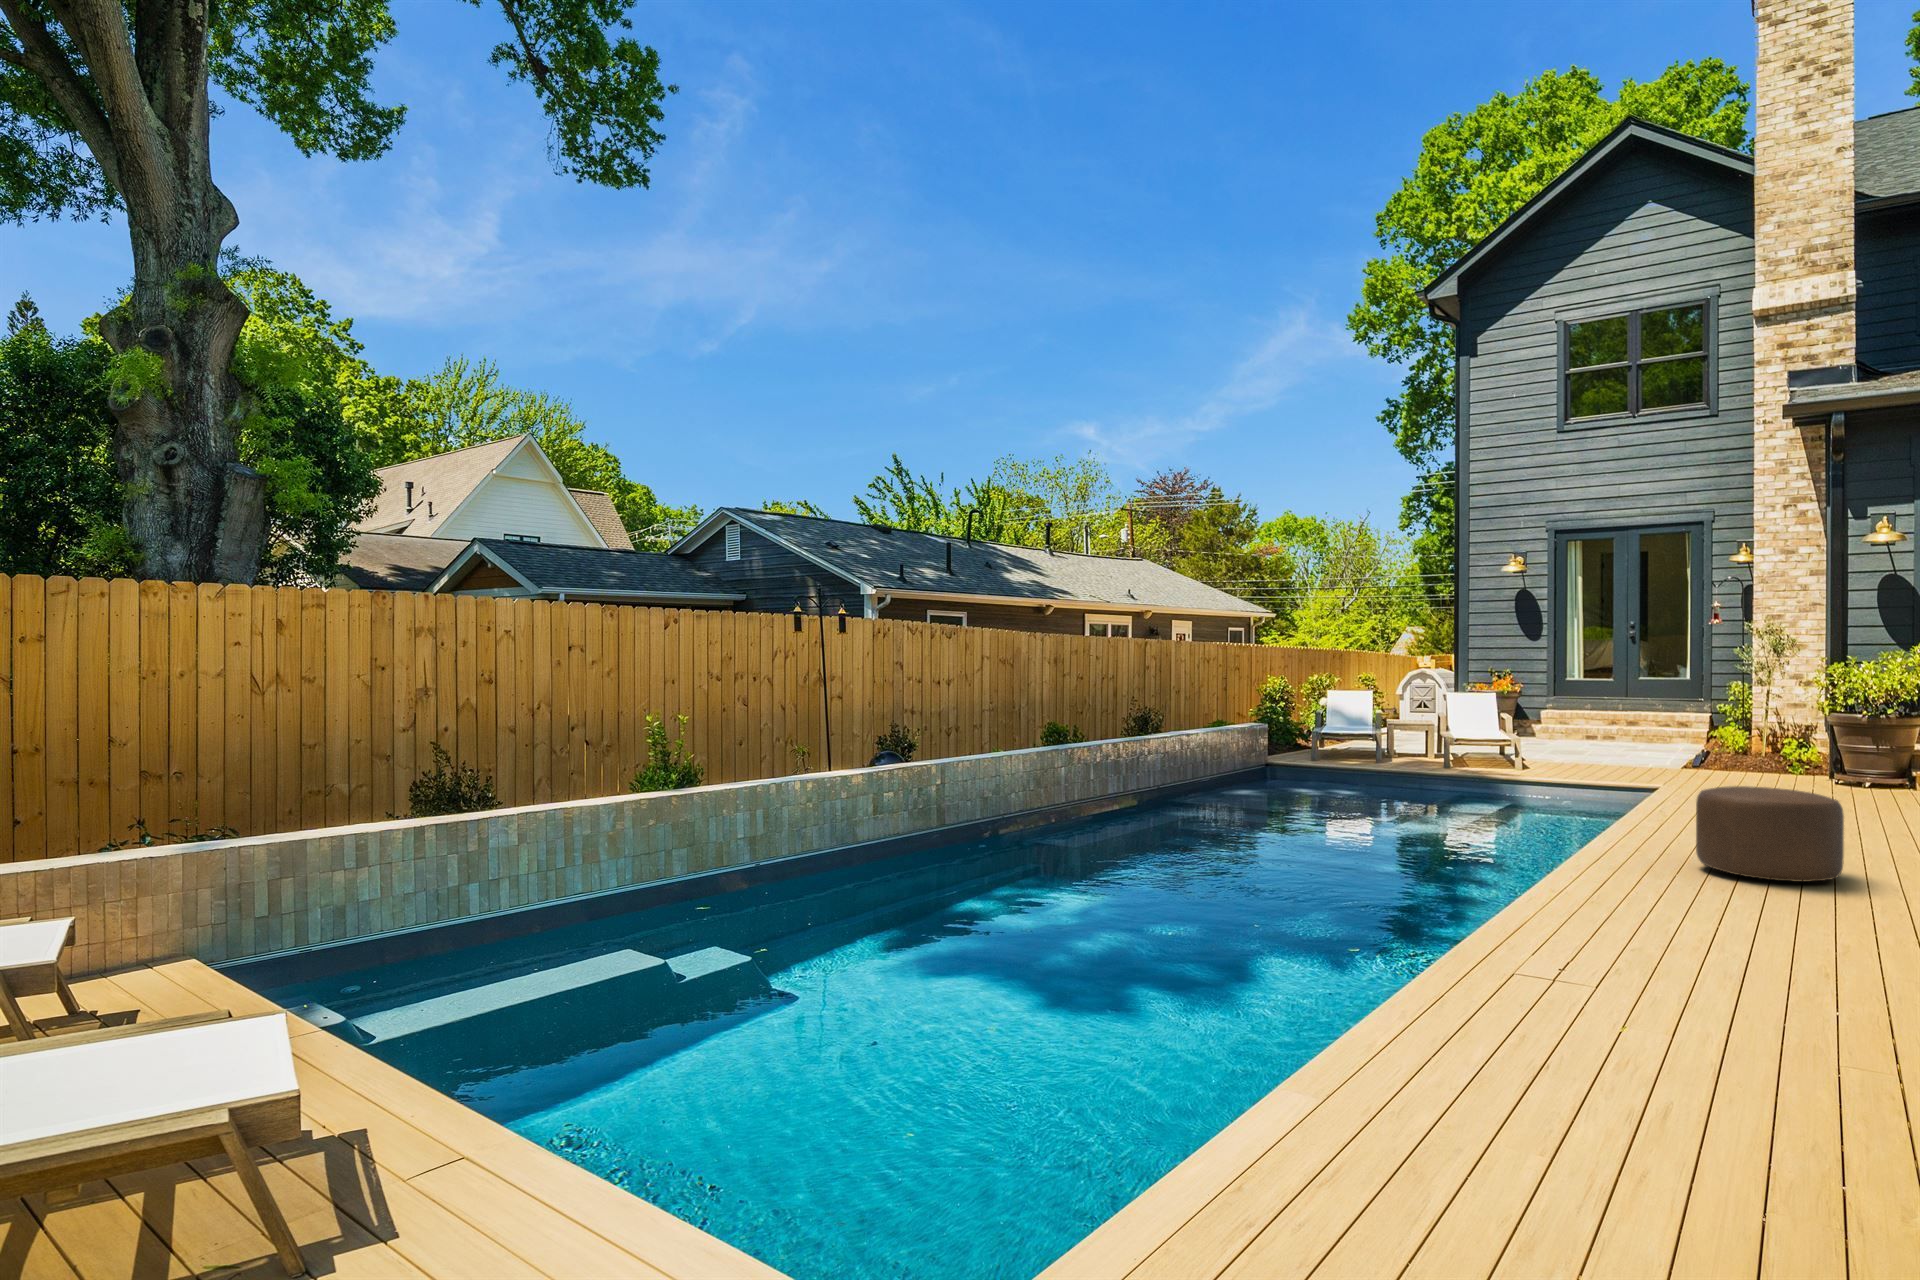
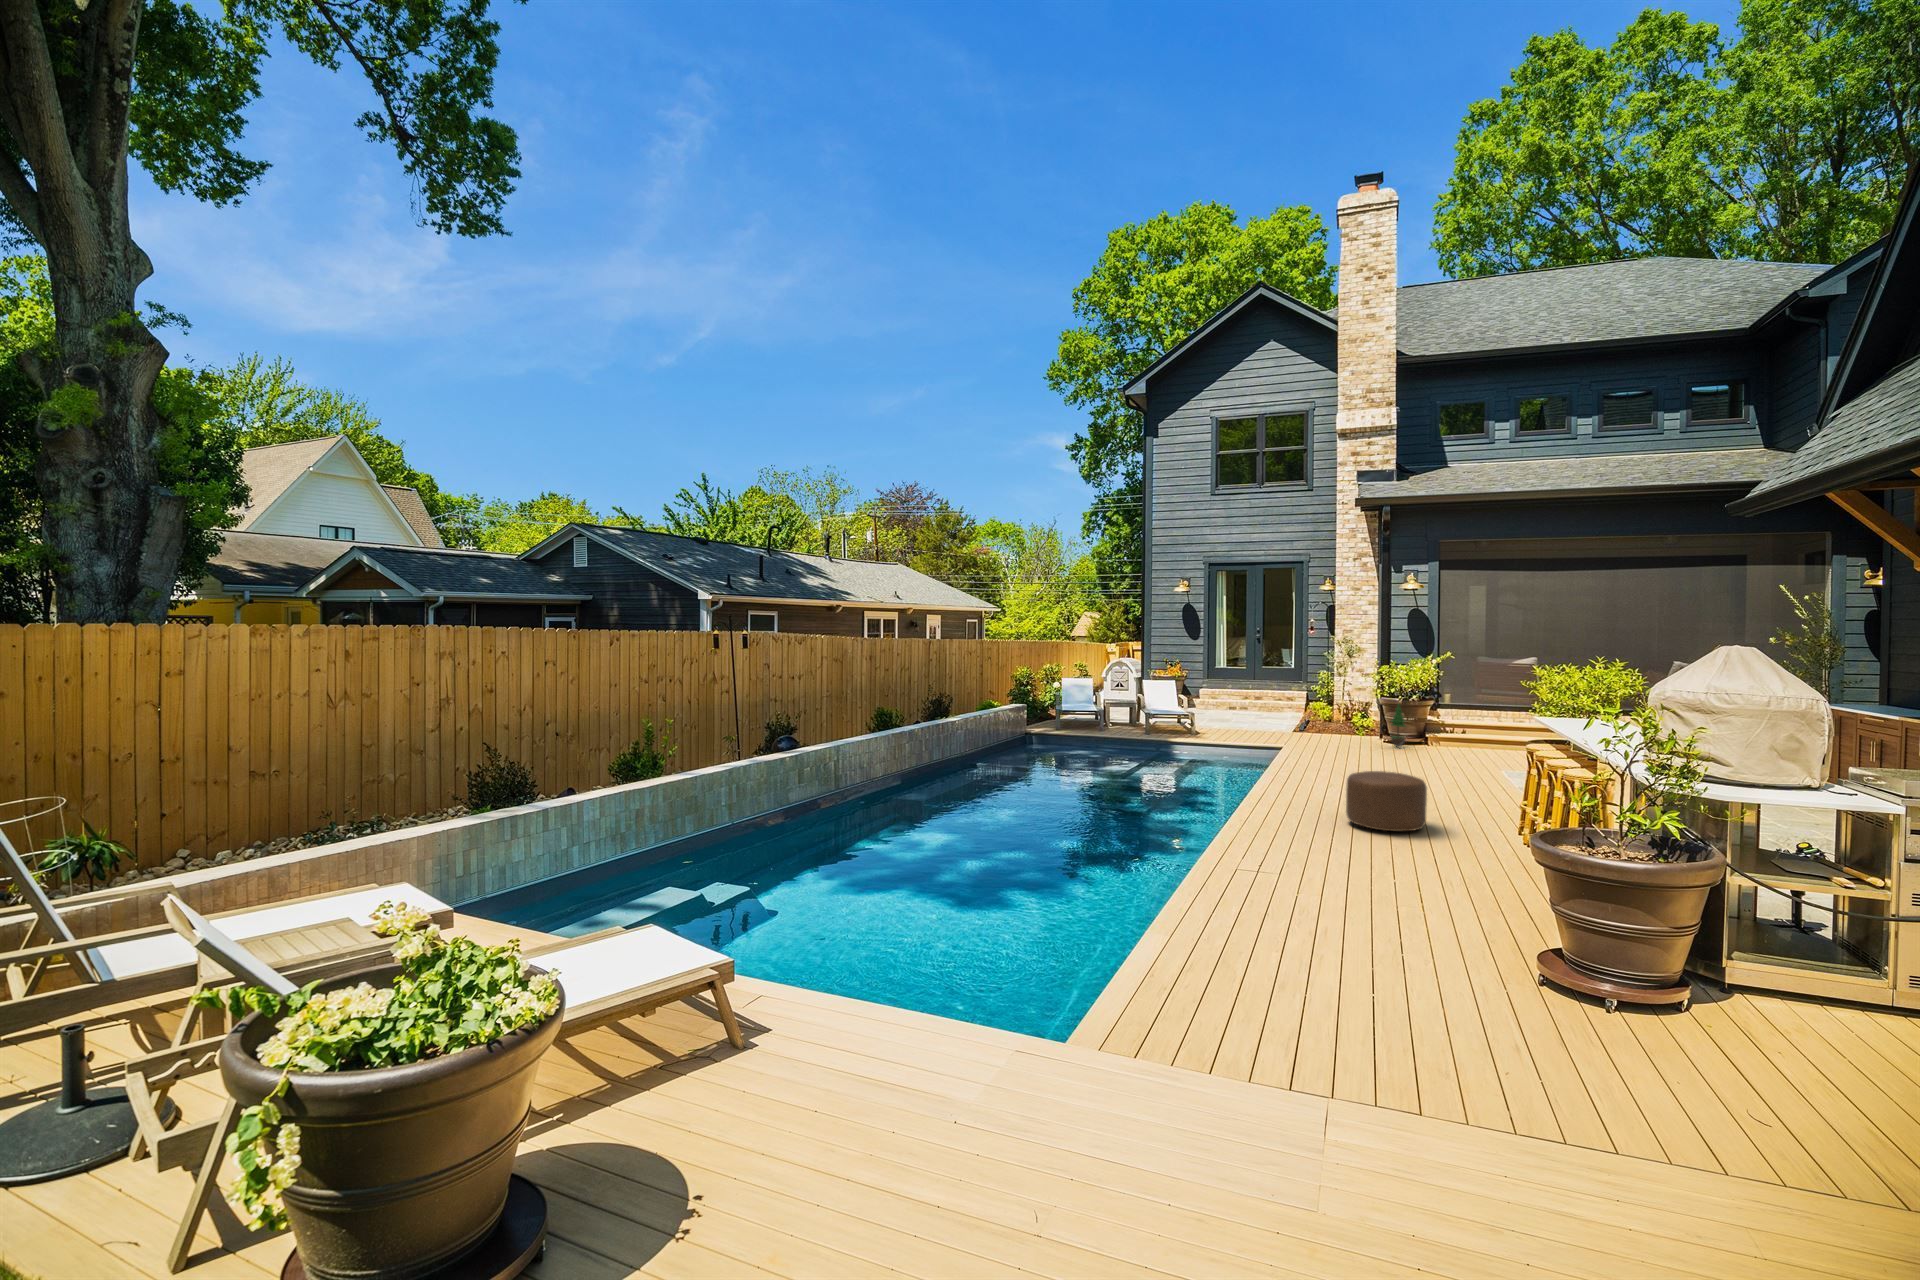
potted tree: none [1836,717,1871,792] -> present [1391,704,1406,748]

